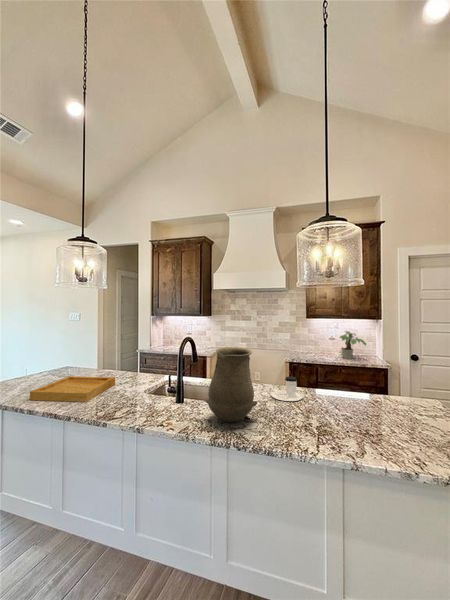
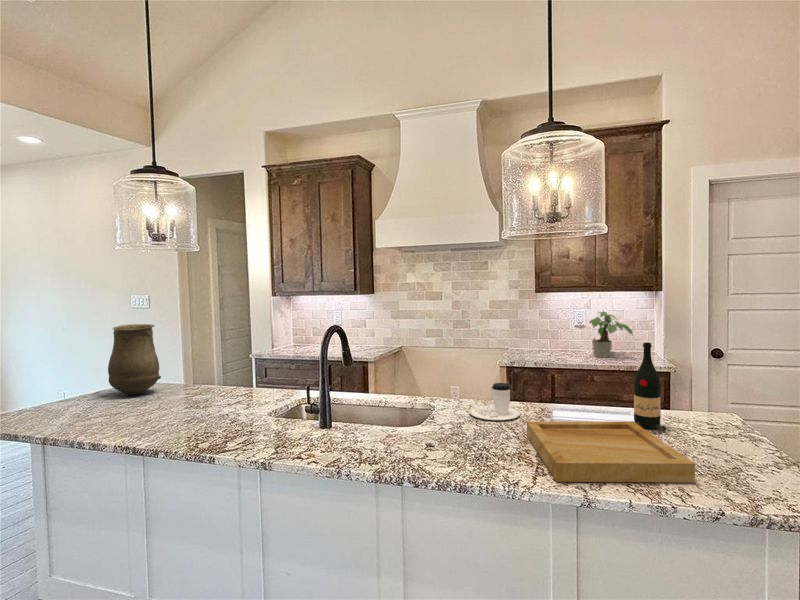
vase: present [205,347,257,422] -> present [108,324,161,395]
wine bottle: none [375,354,398,413] -> present [634,342,666,432]
tray: present [30,376,115,402] -> present [527,421,695,483]

